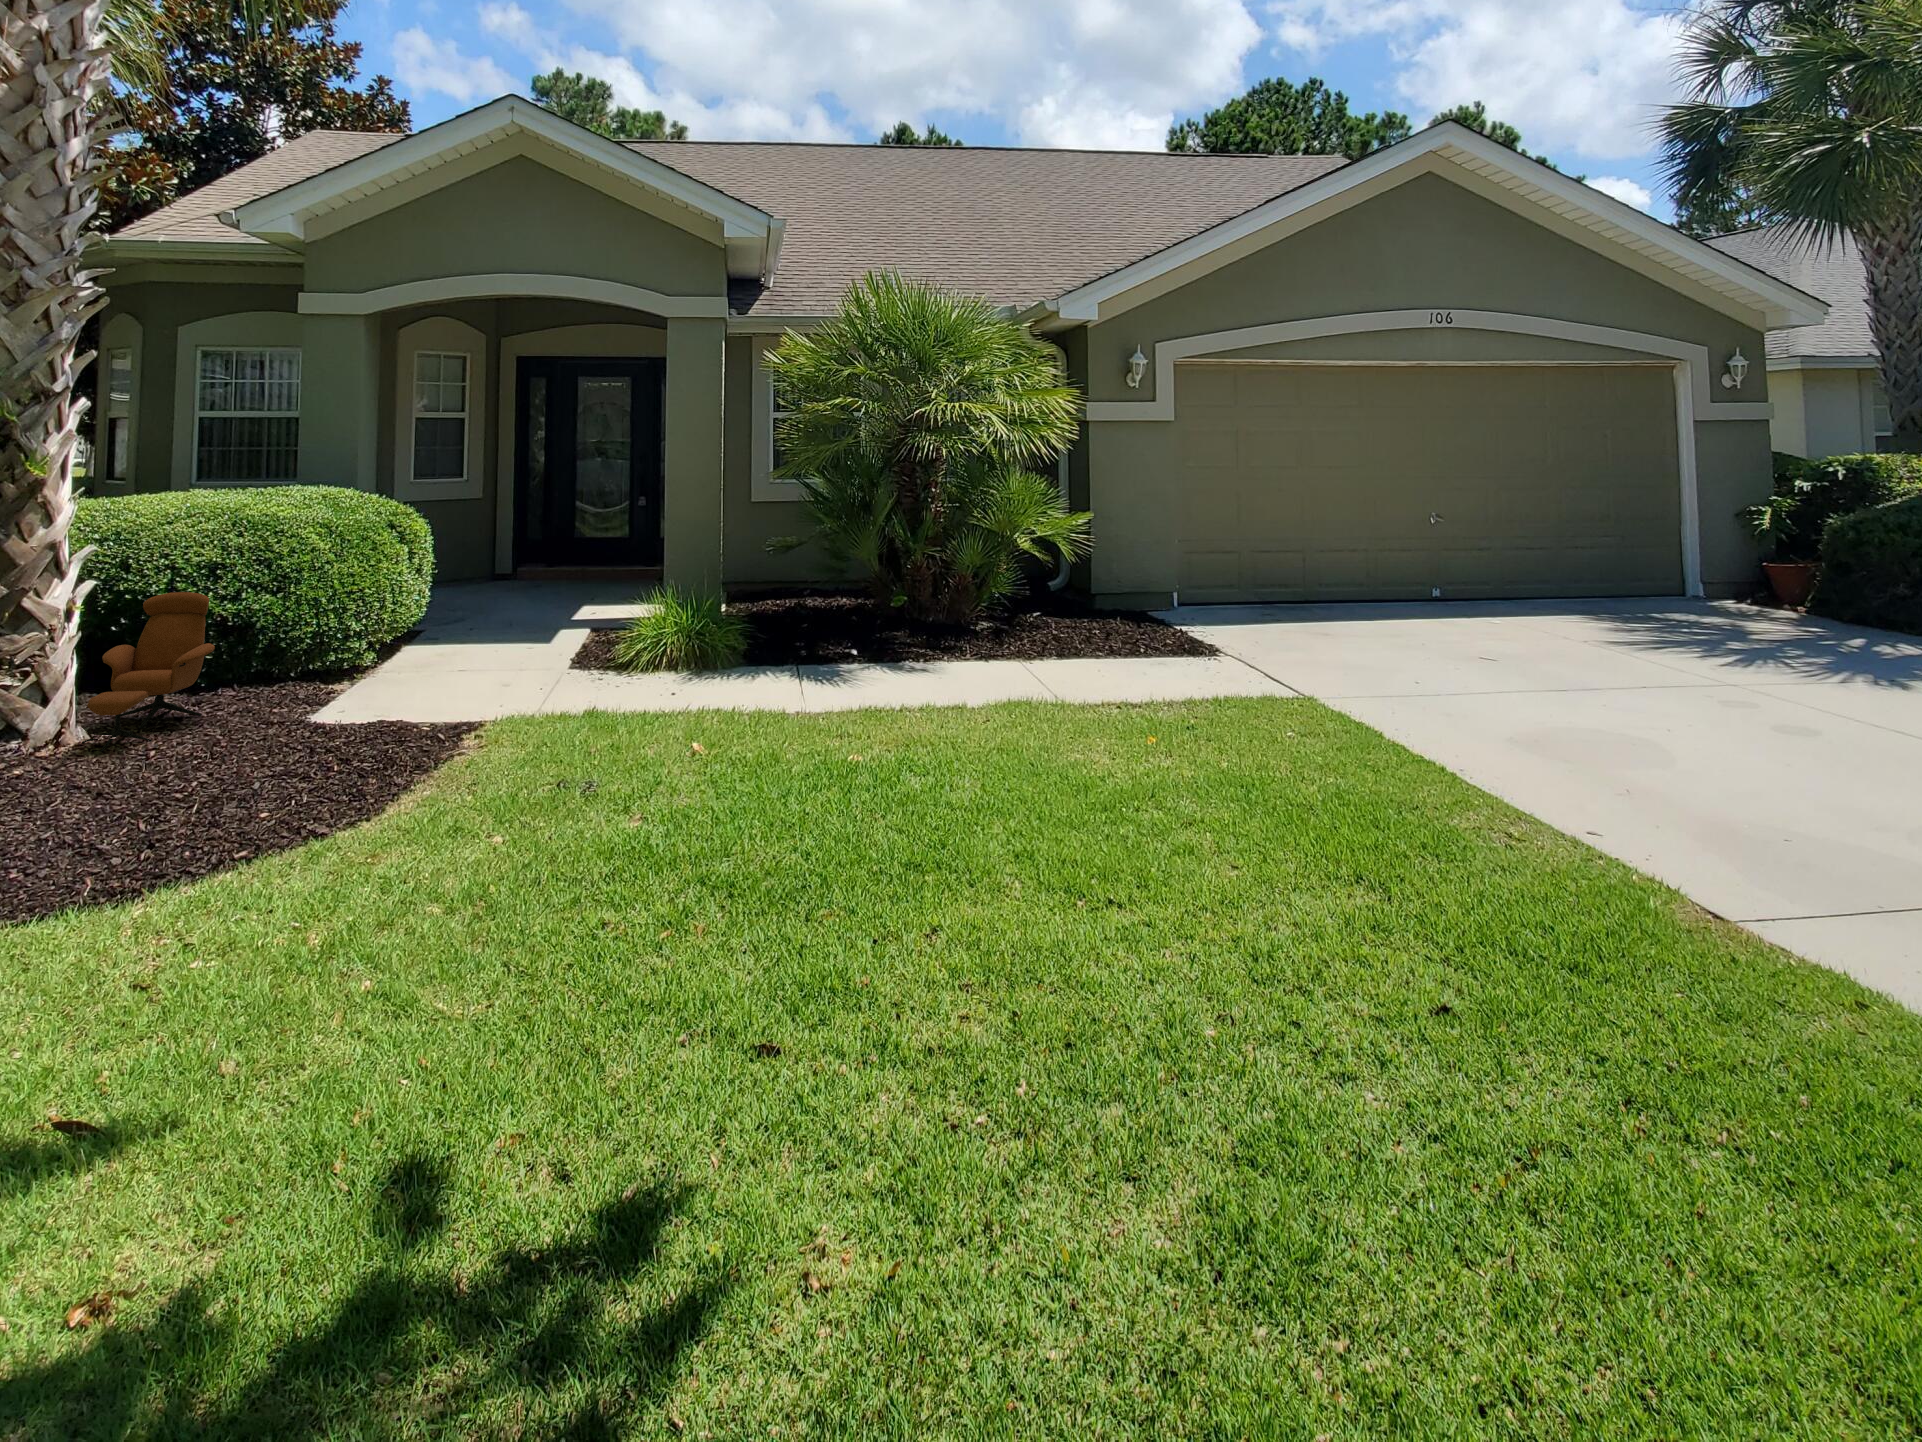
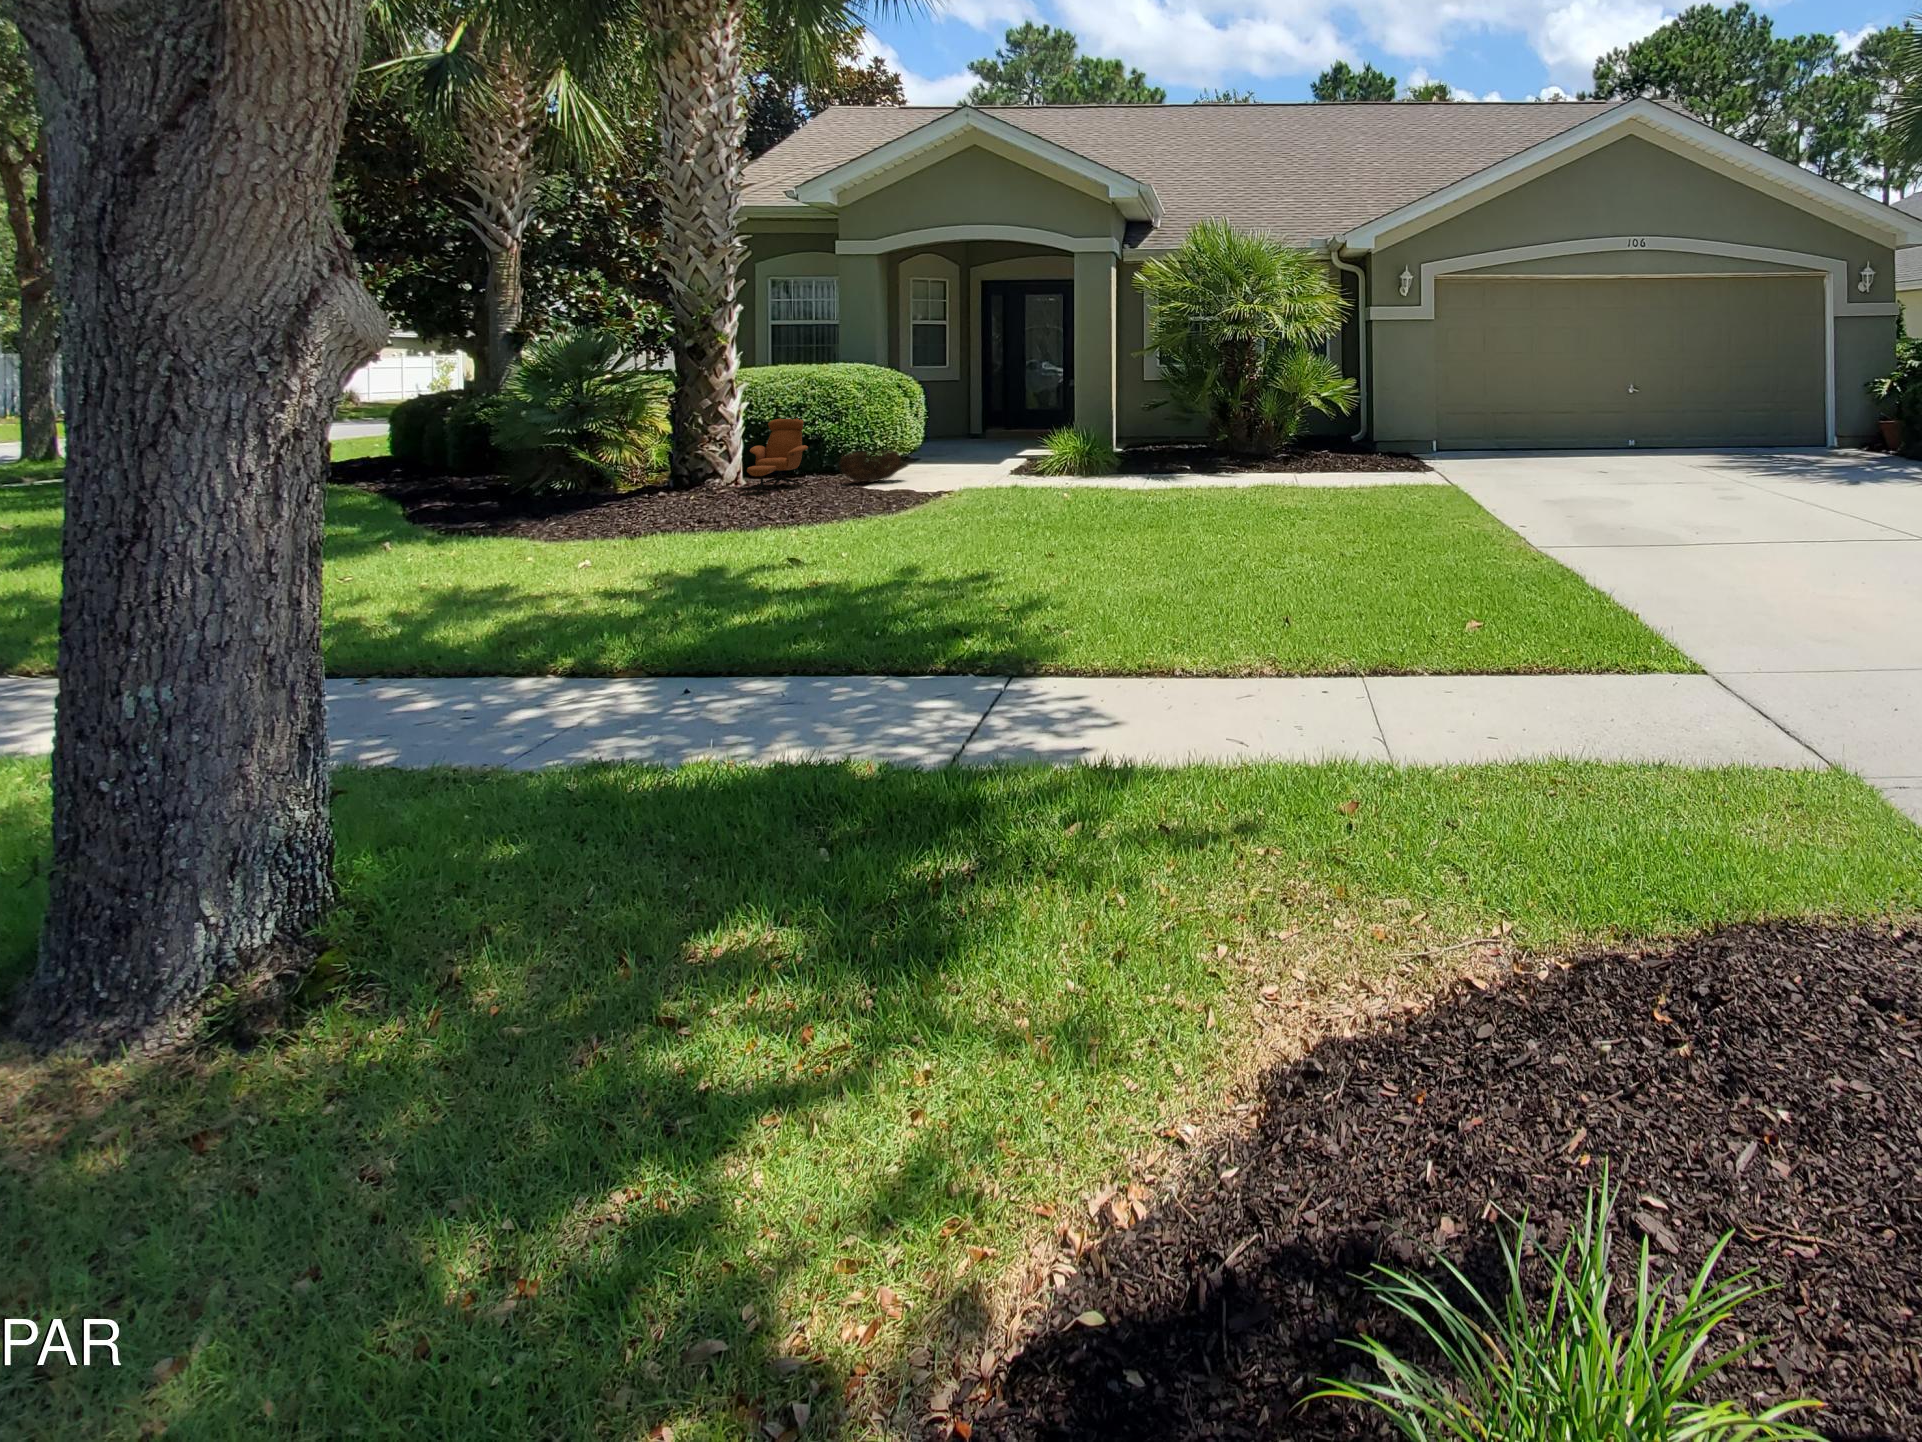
basket: none [271,646,385,707] -> present [839,450,901,482]

